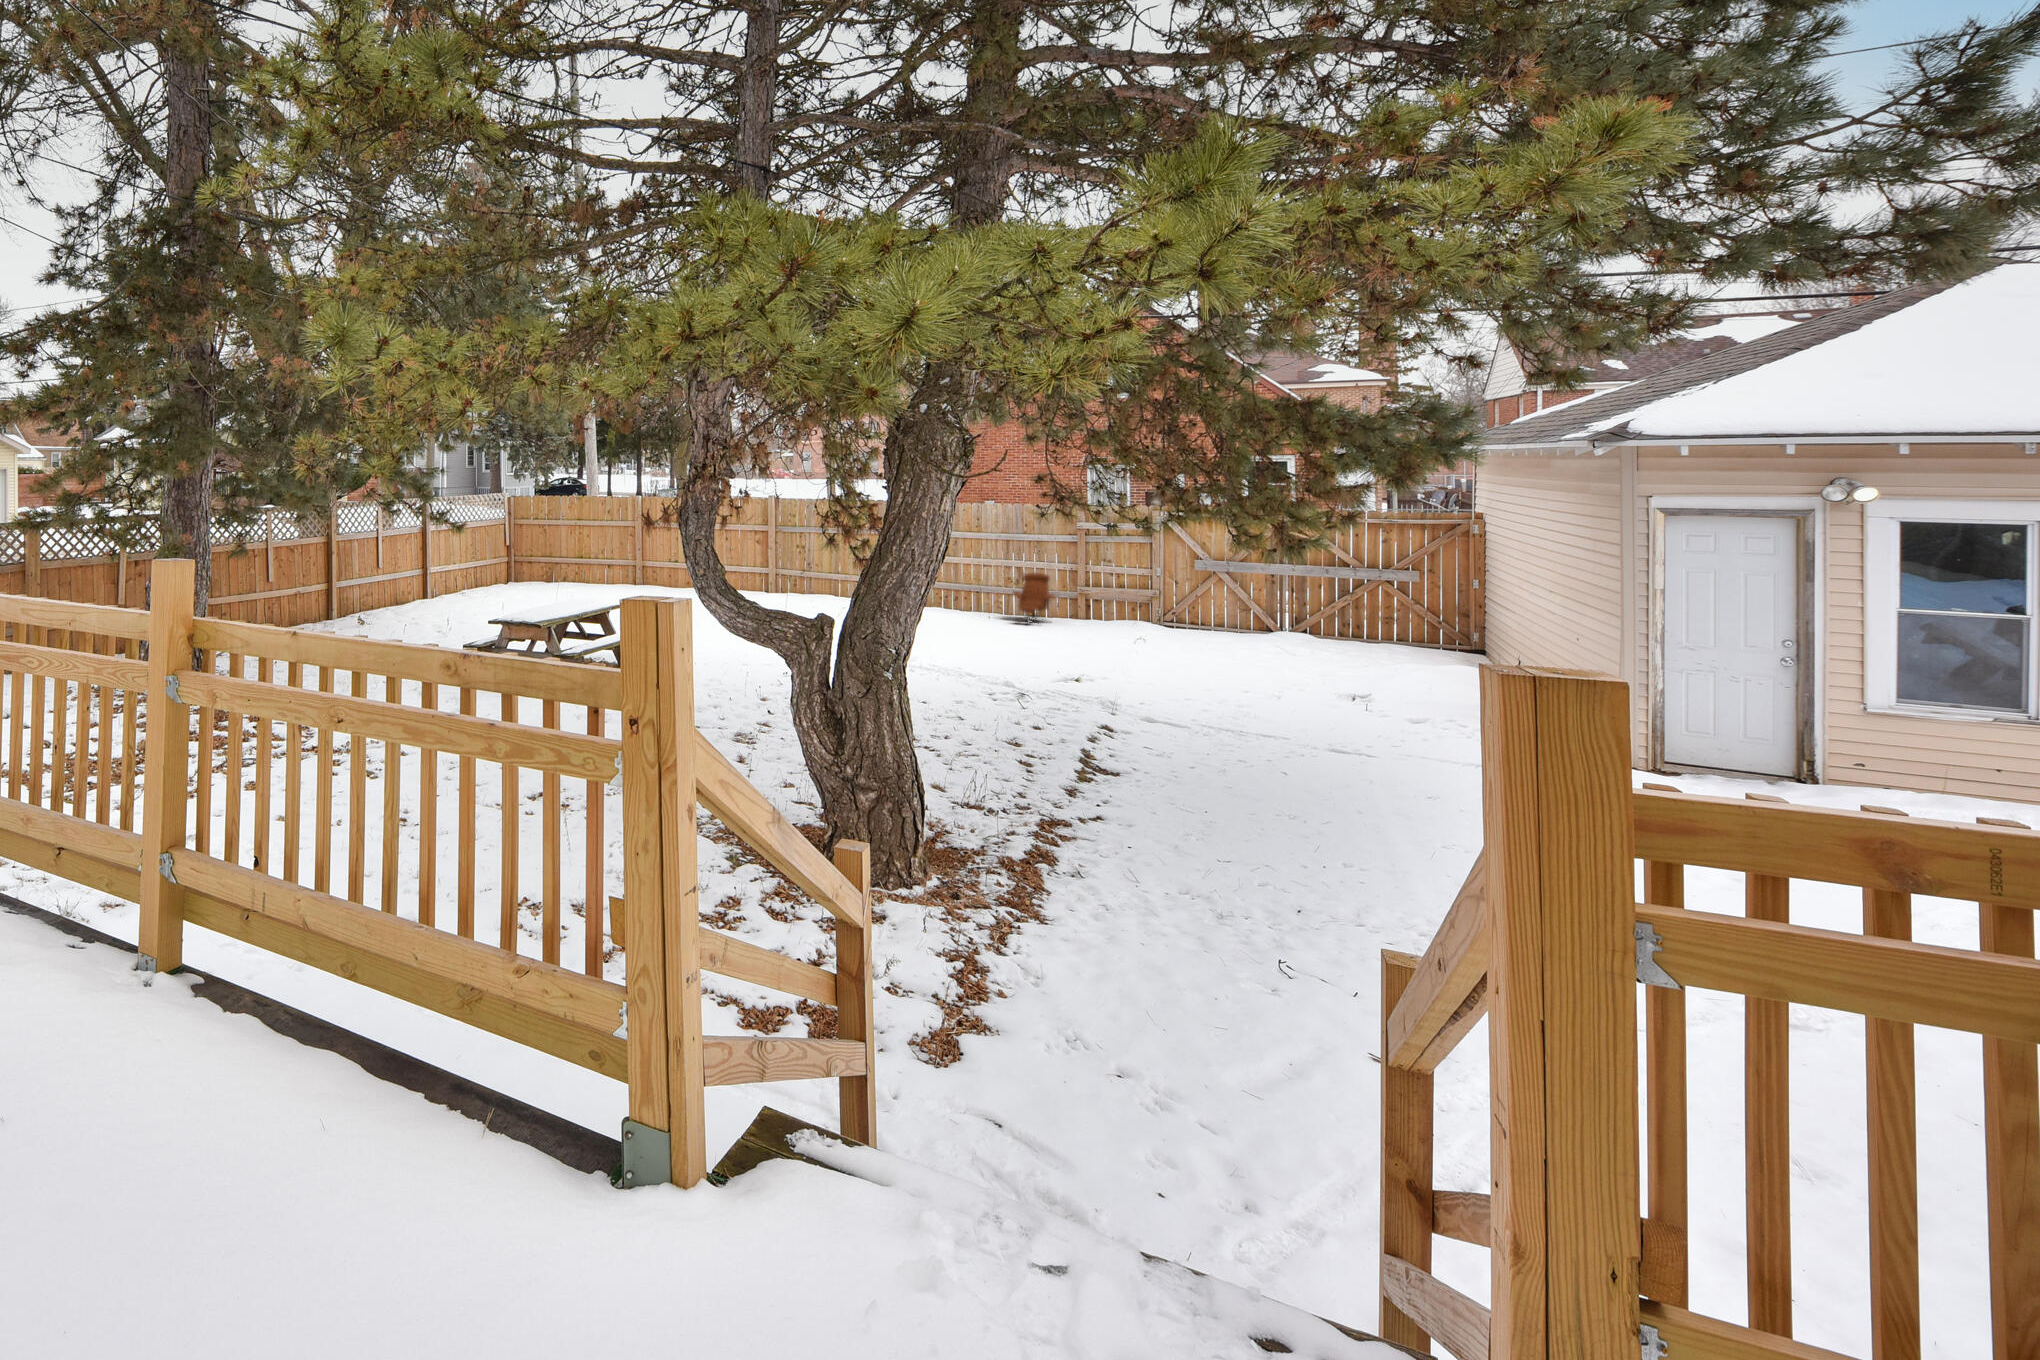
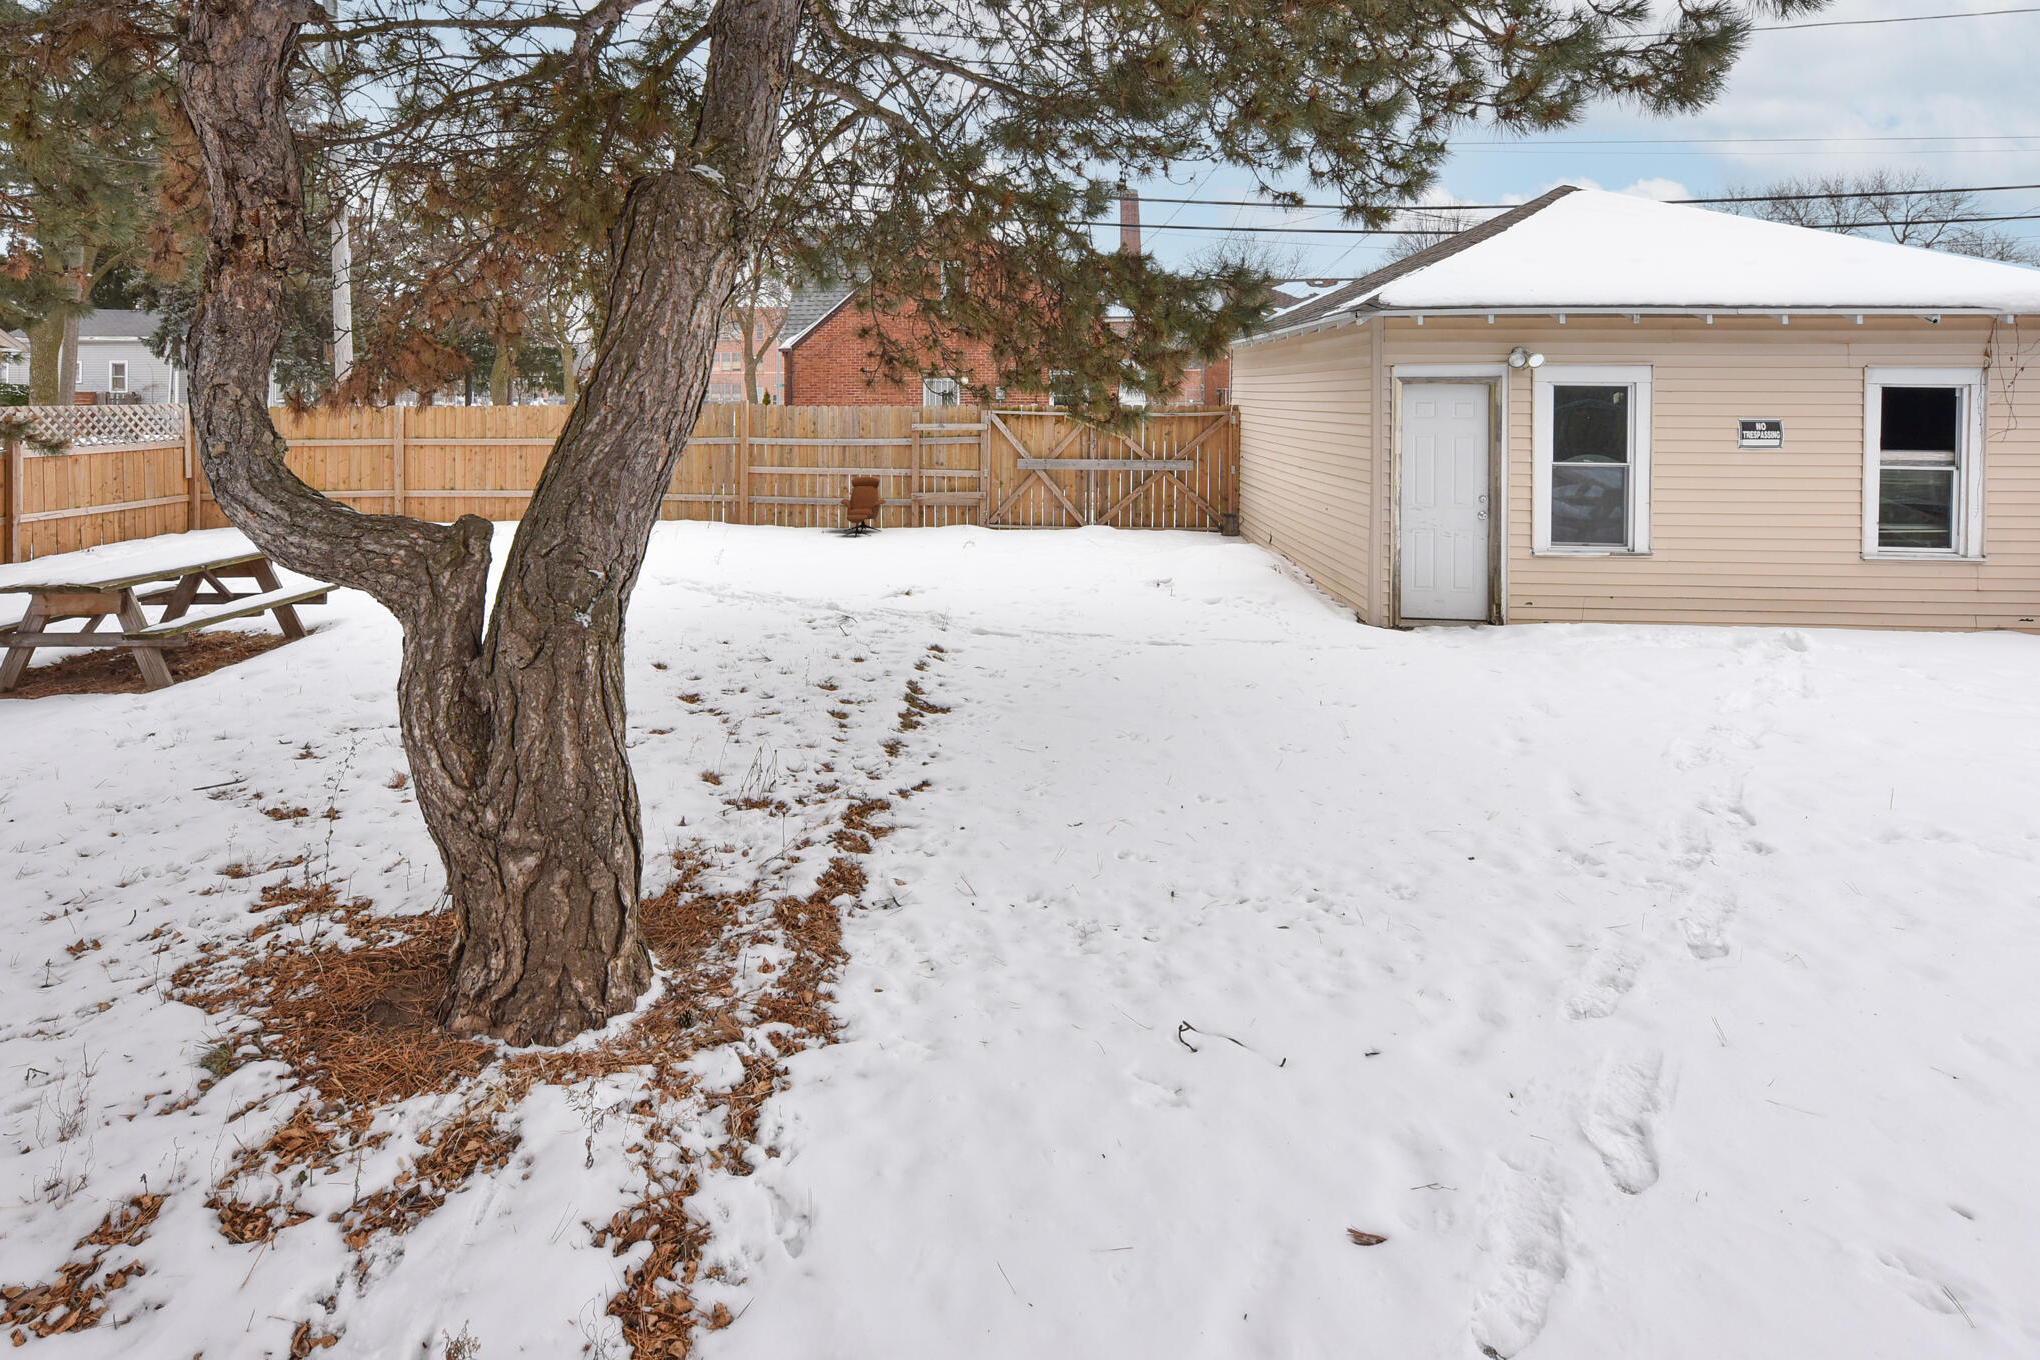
watering can: none [1416,631,1469,659] -> present [1204,511,1244,536]

